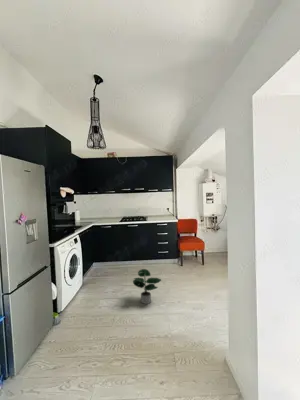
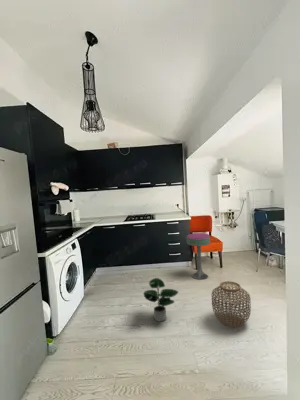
bar stool: none [173,234,193,274] -> present [187,233,210,279]
woven basket: none [188,272,219,309] -> present [212,281,251,328]

